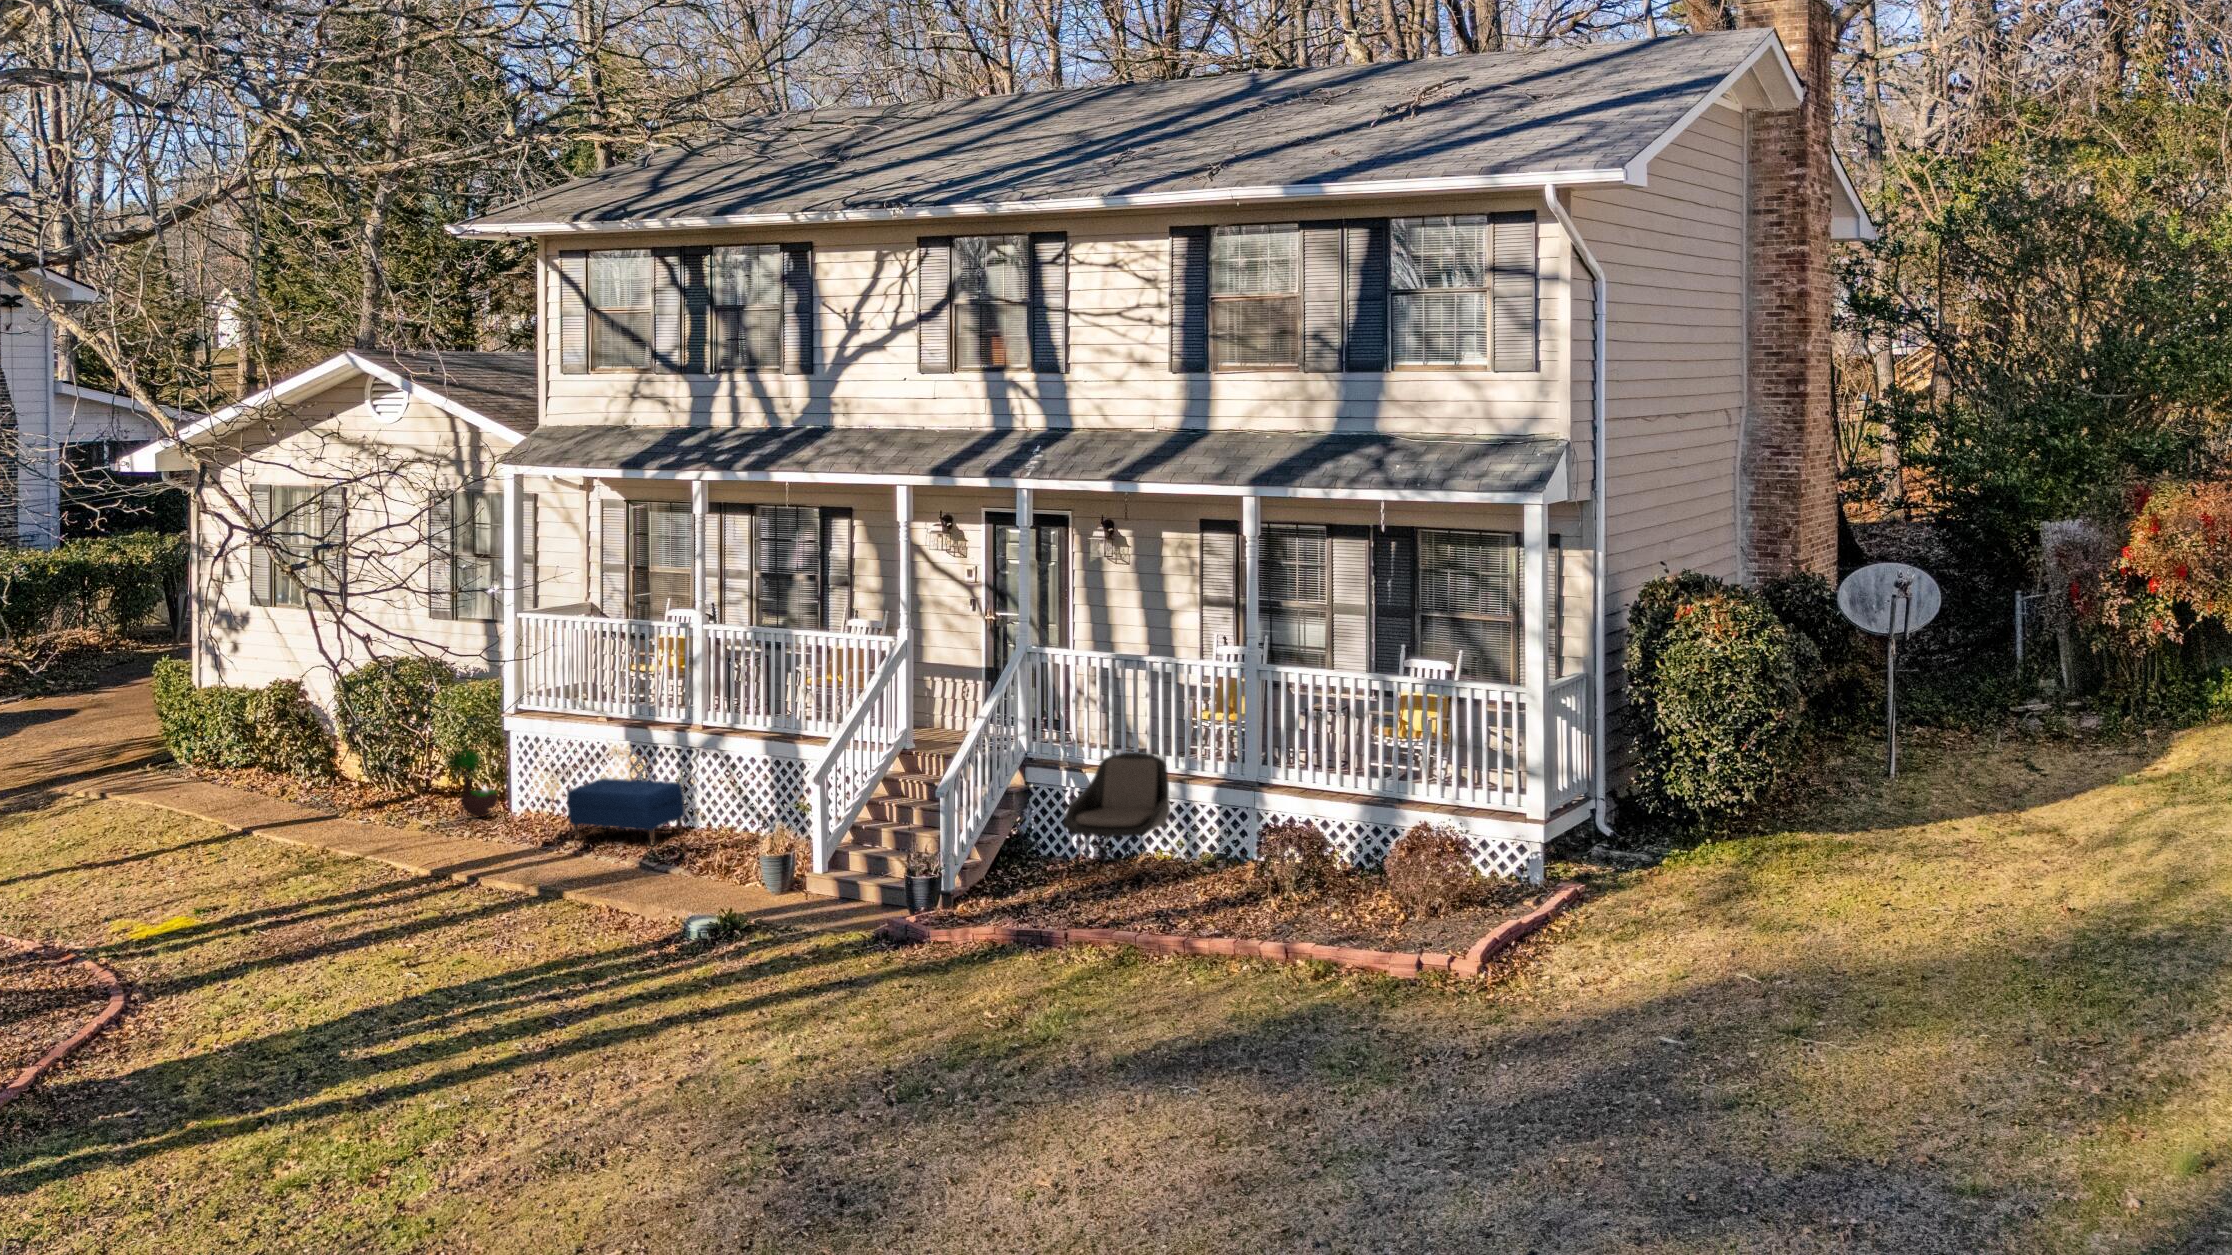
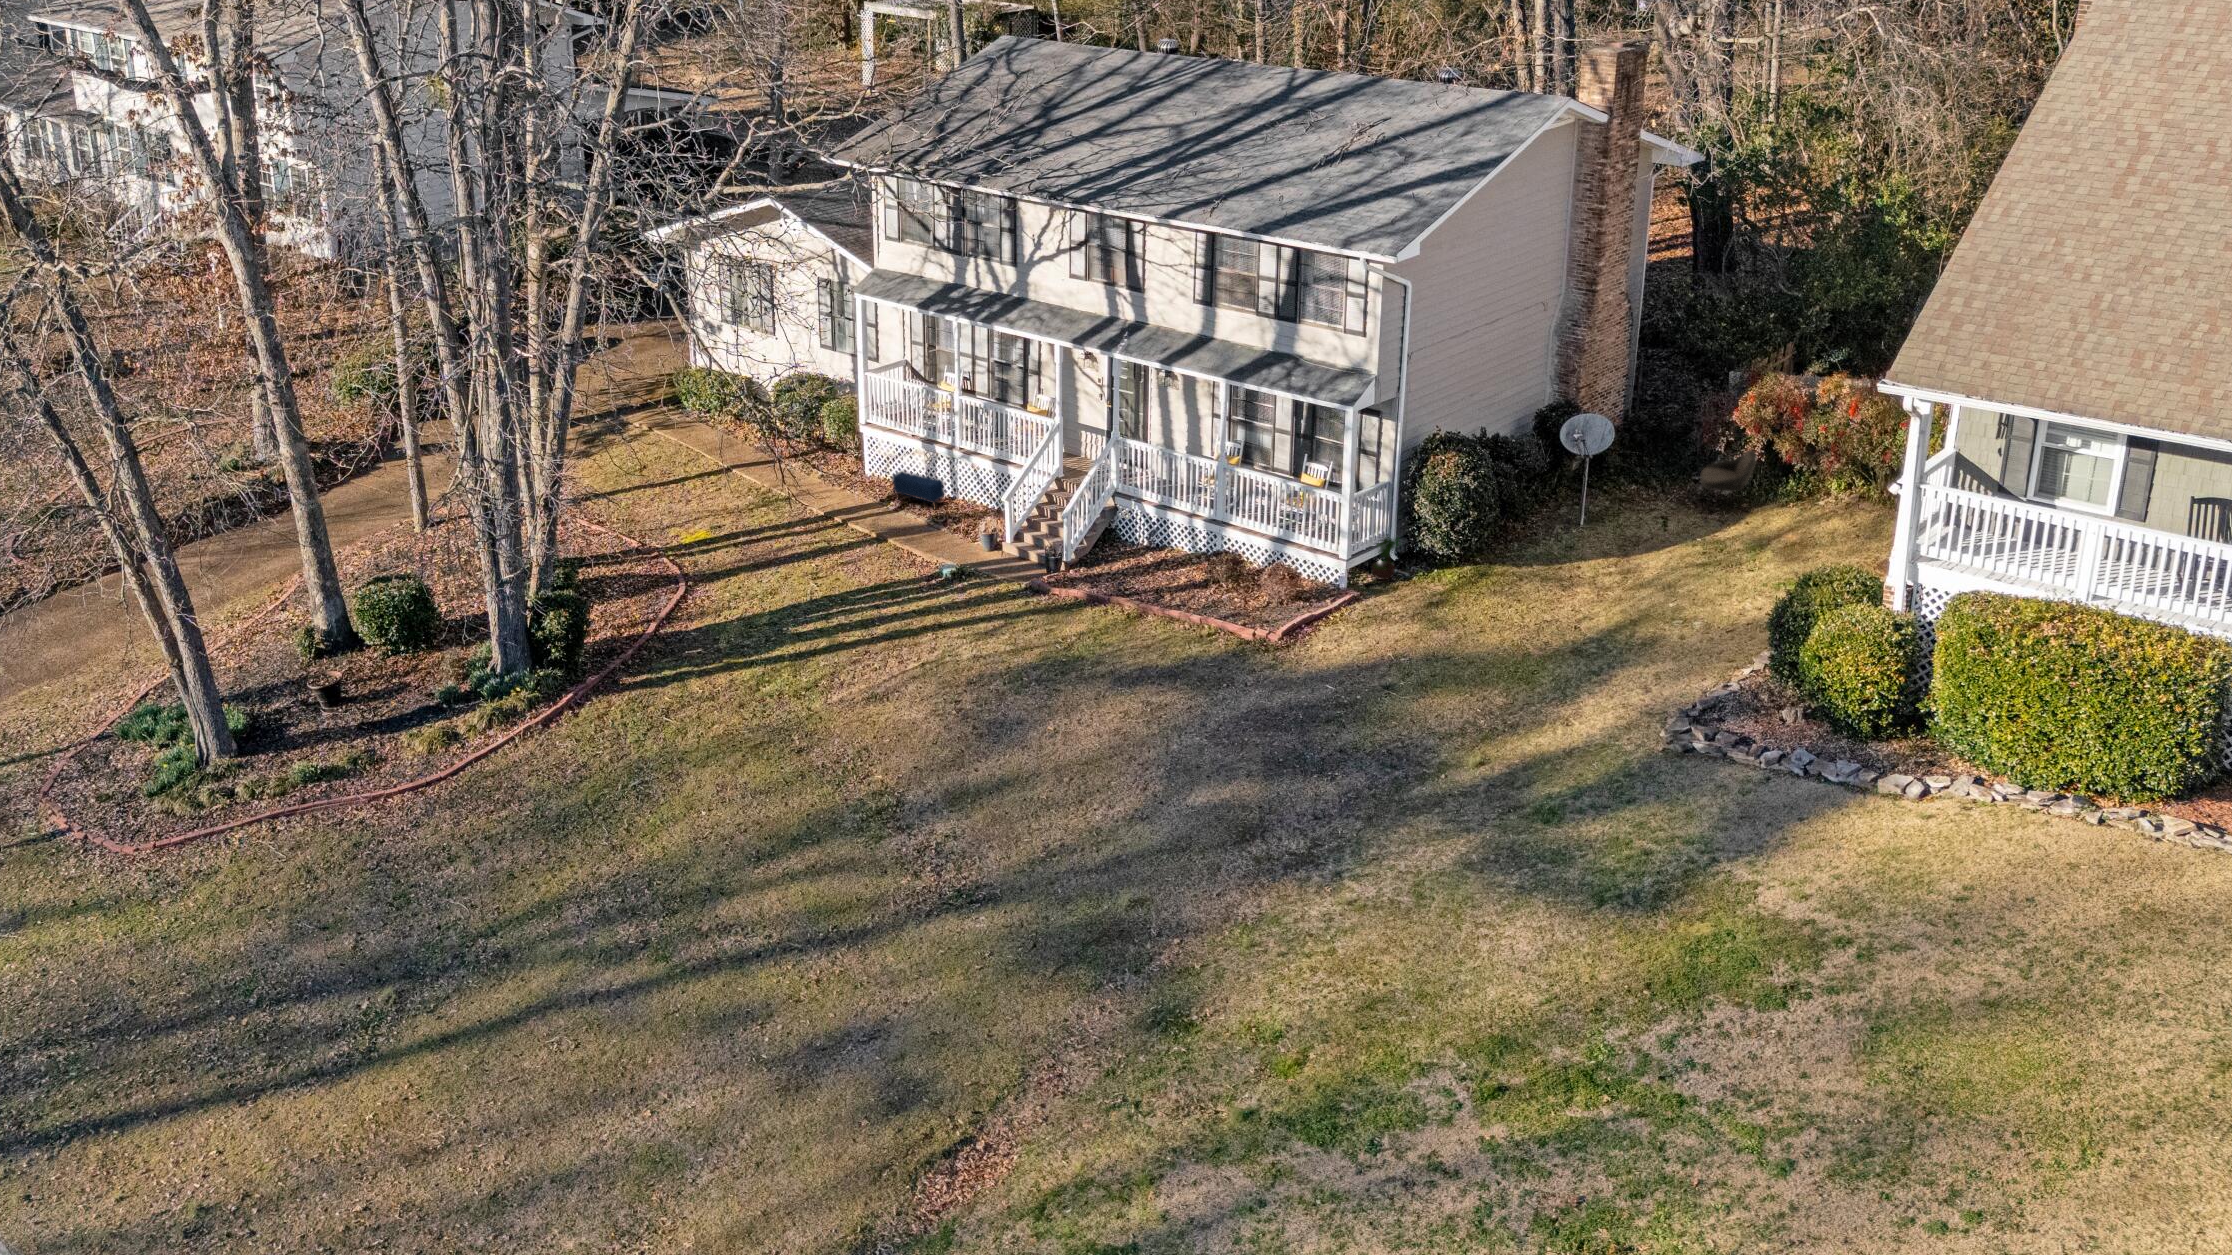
potted tree: present [443,745,498,817] -> present [1372,537,1399,580]
lounge chair: present [1064,752,1180,883] -> present [1700,450,1757,511]

